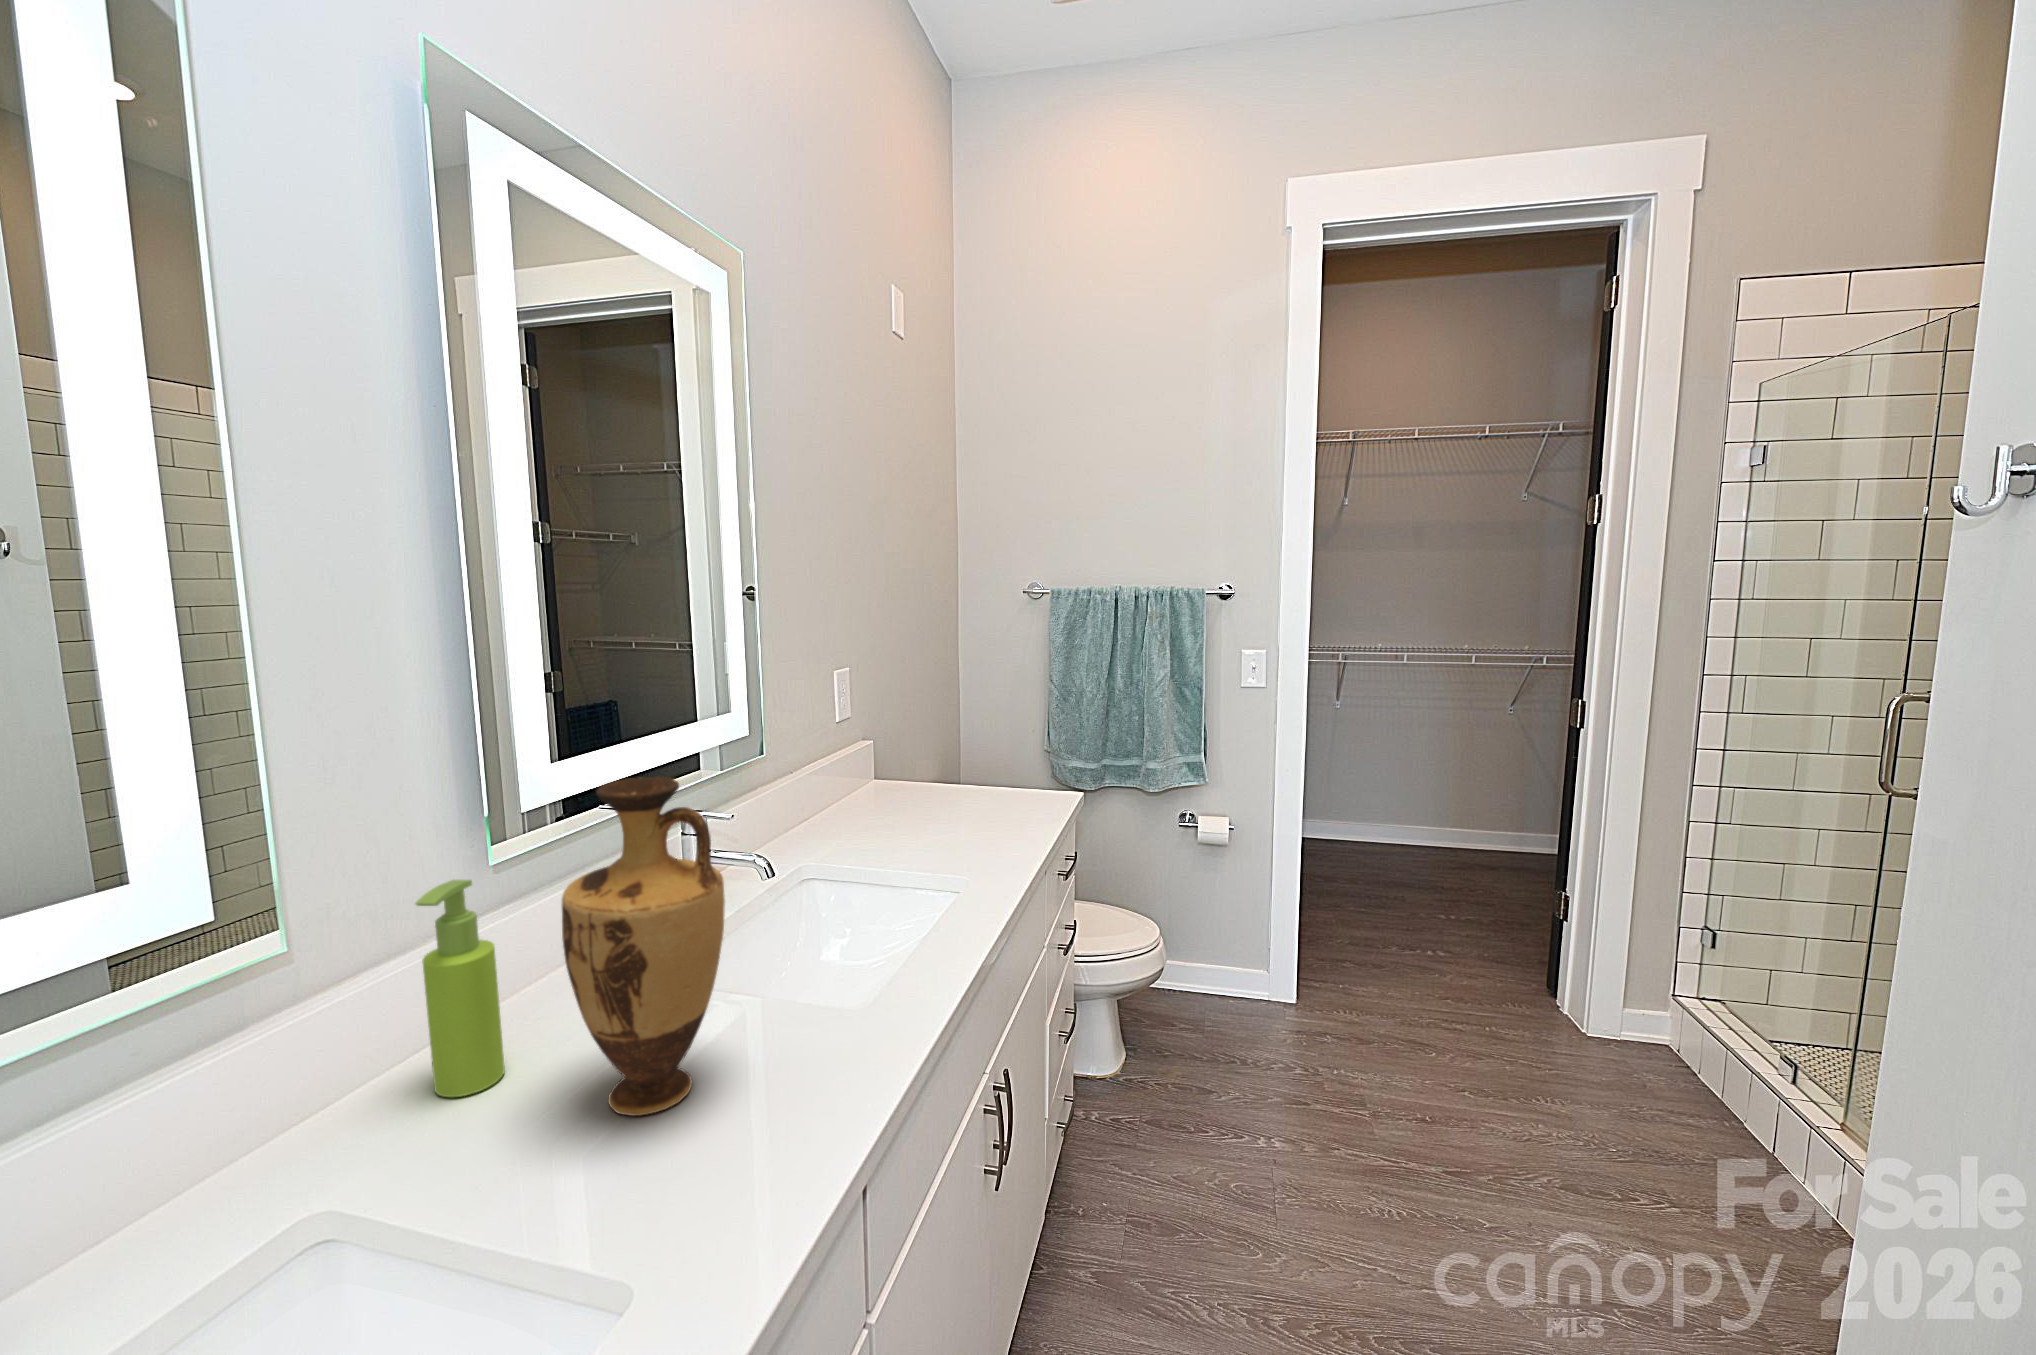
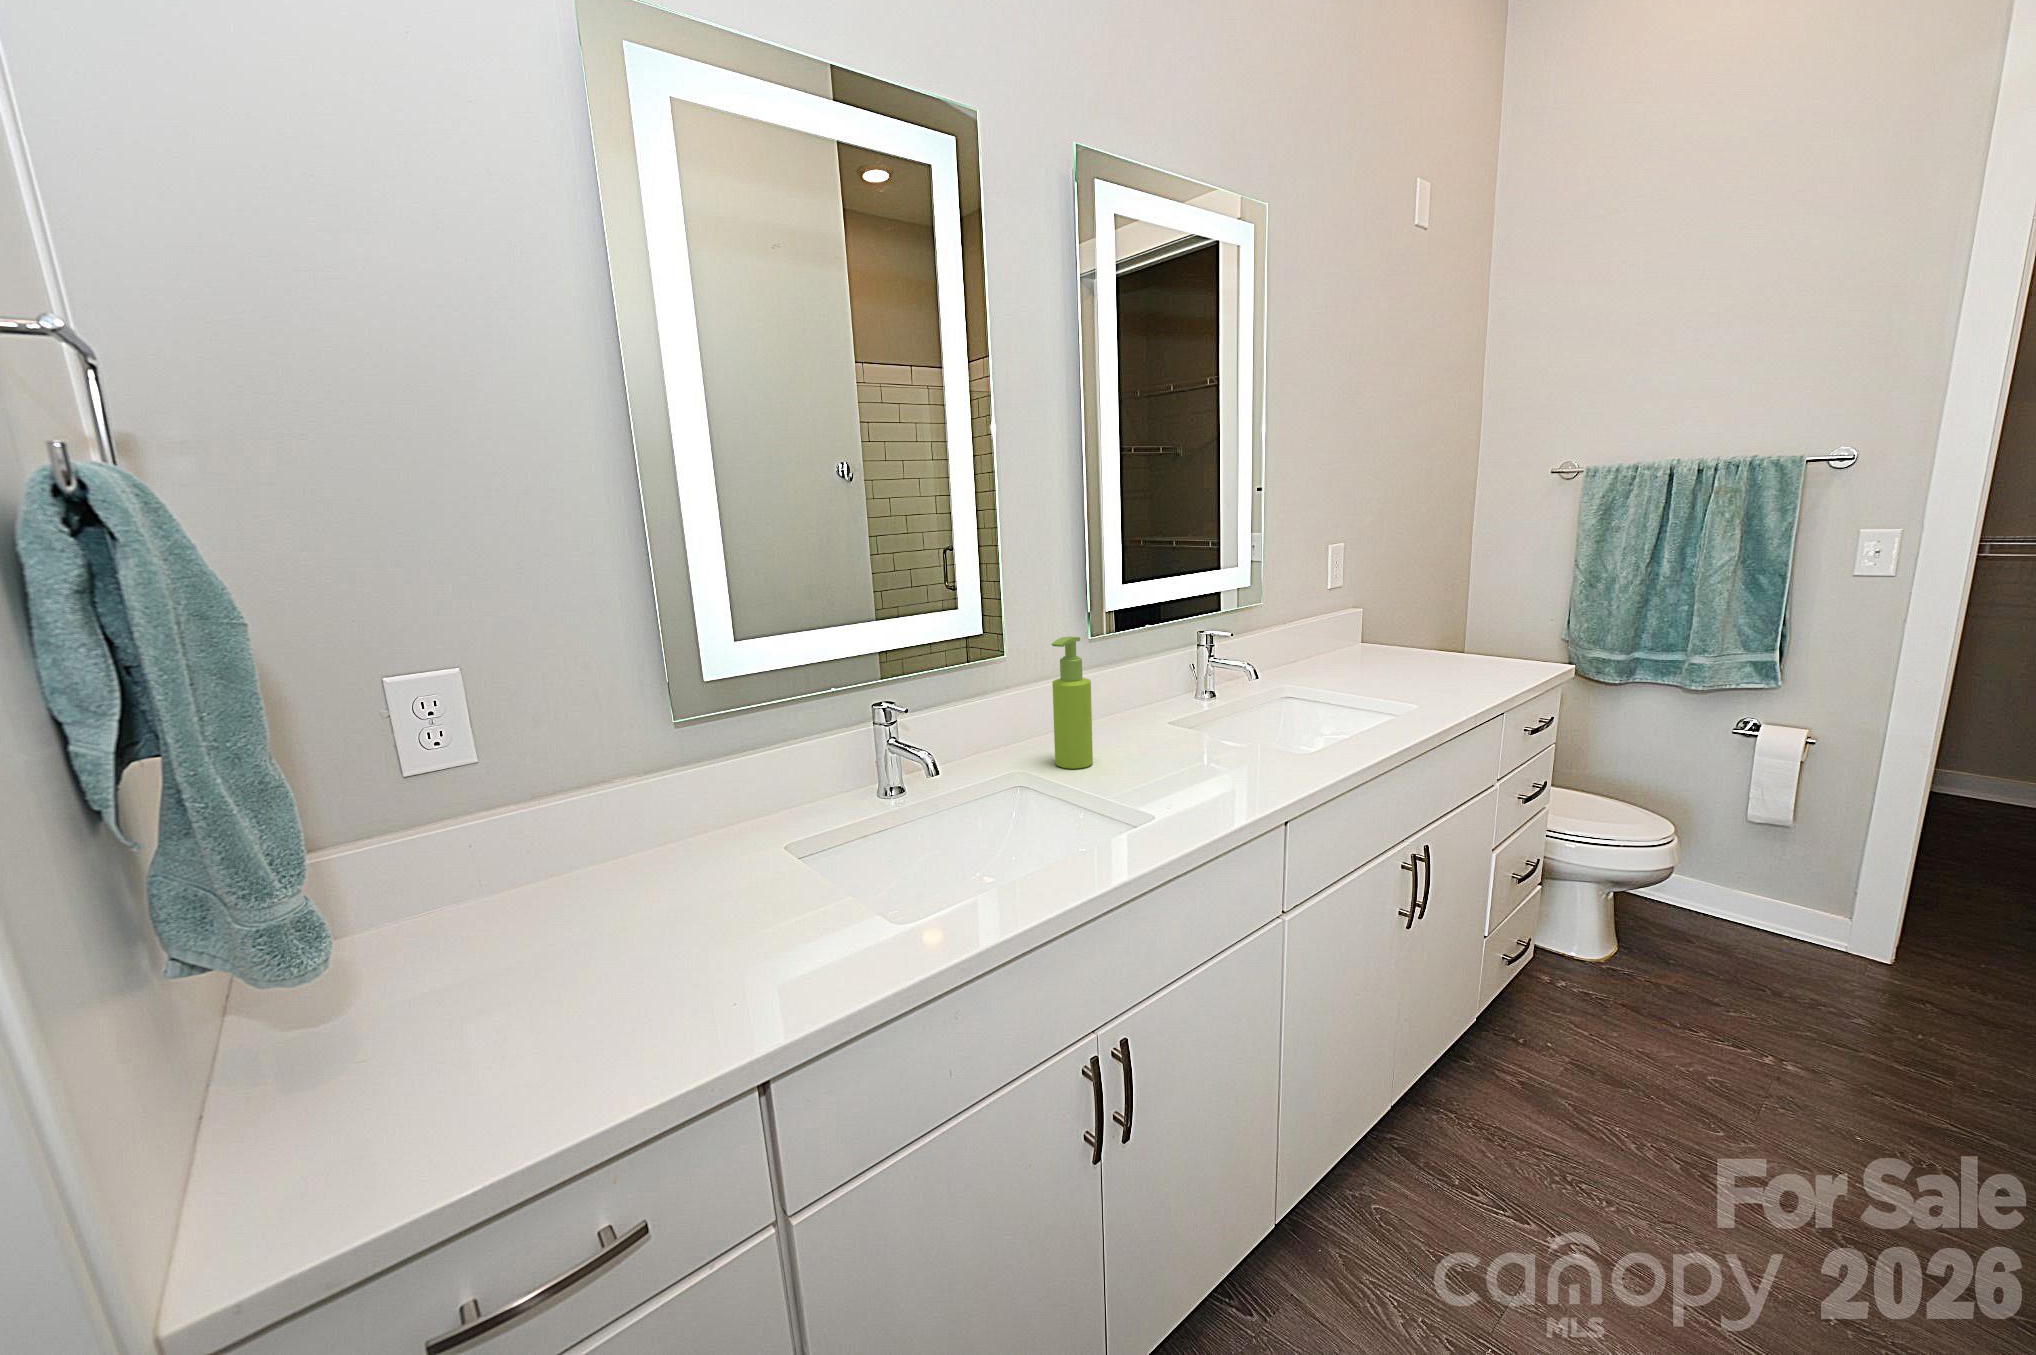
vase: present [562,777,725,1116] -> none [1134,572,1237,793]

